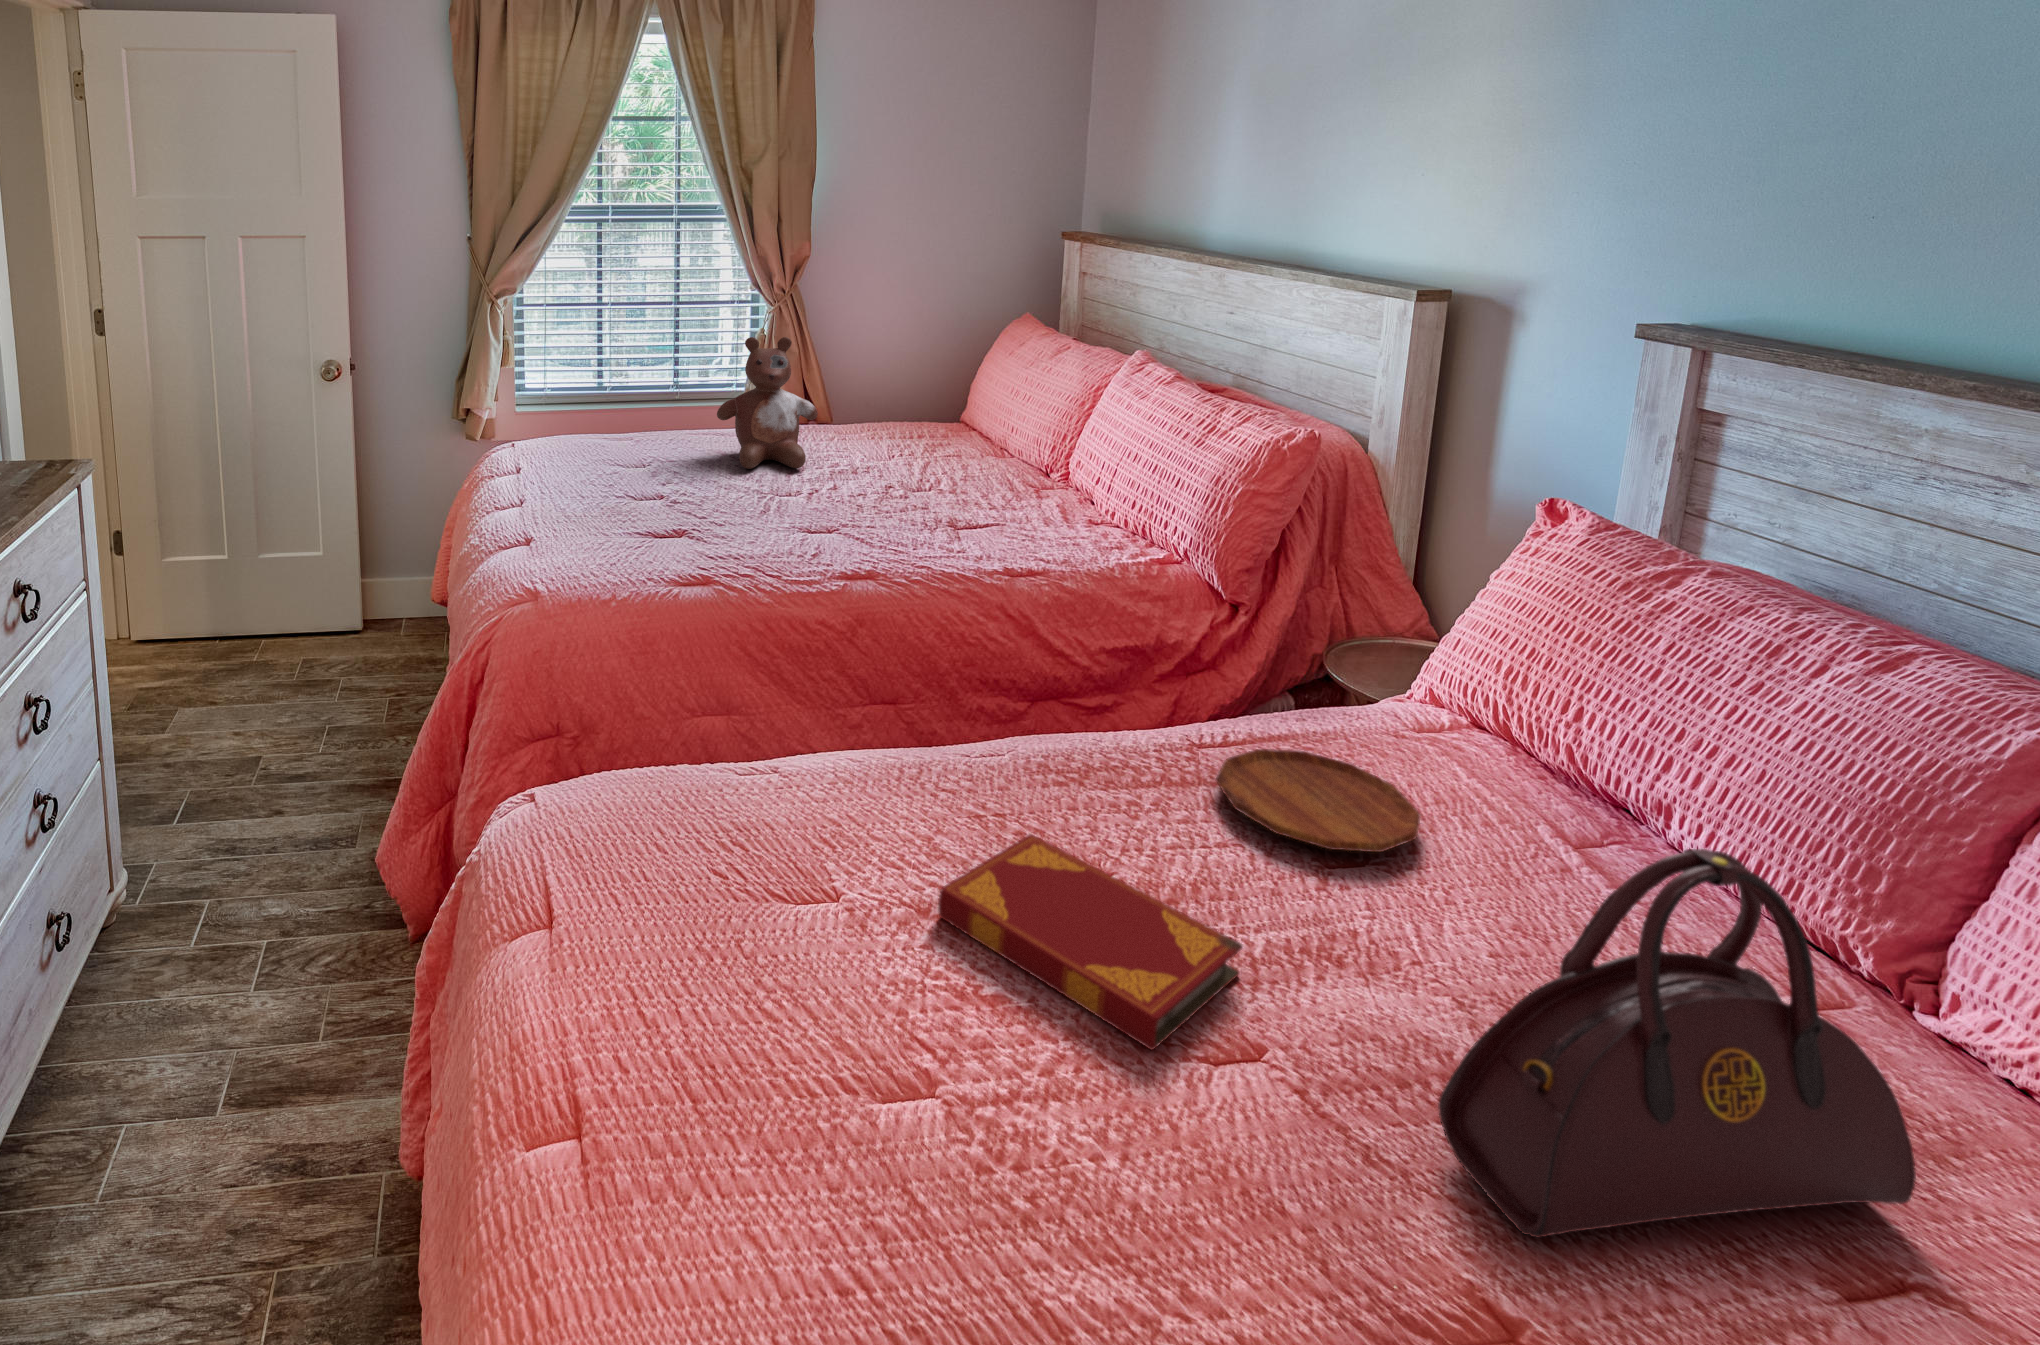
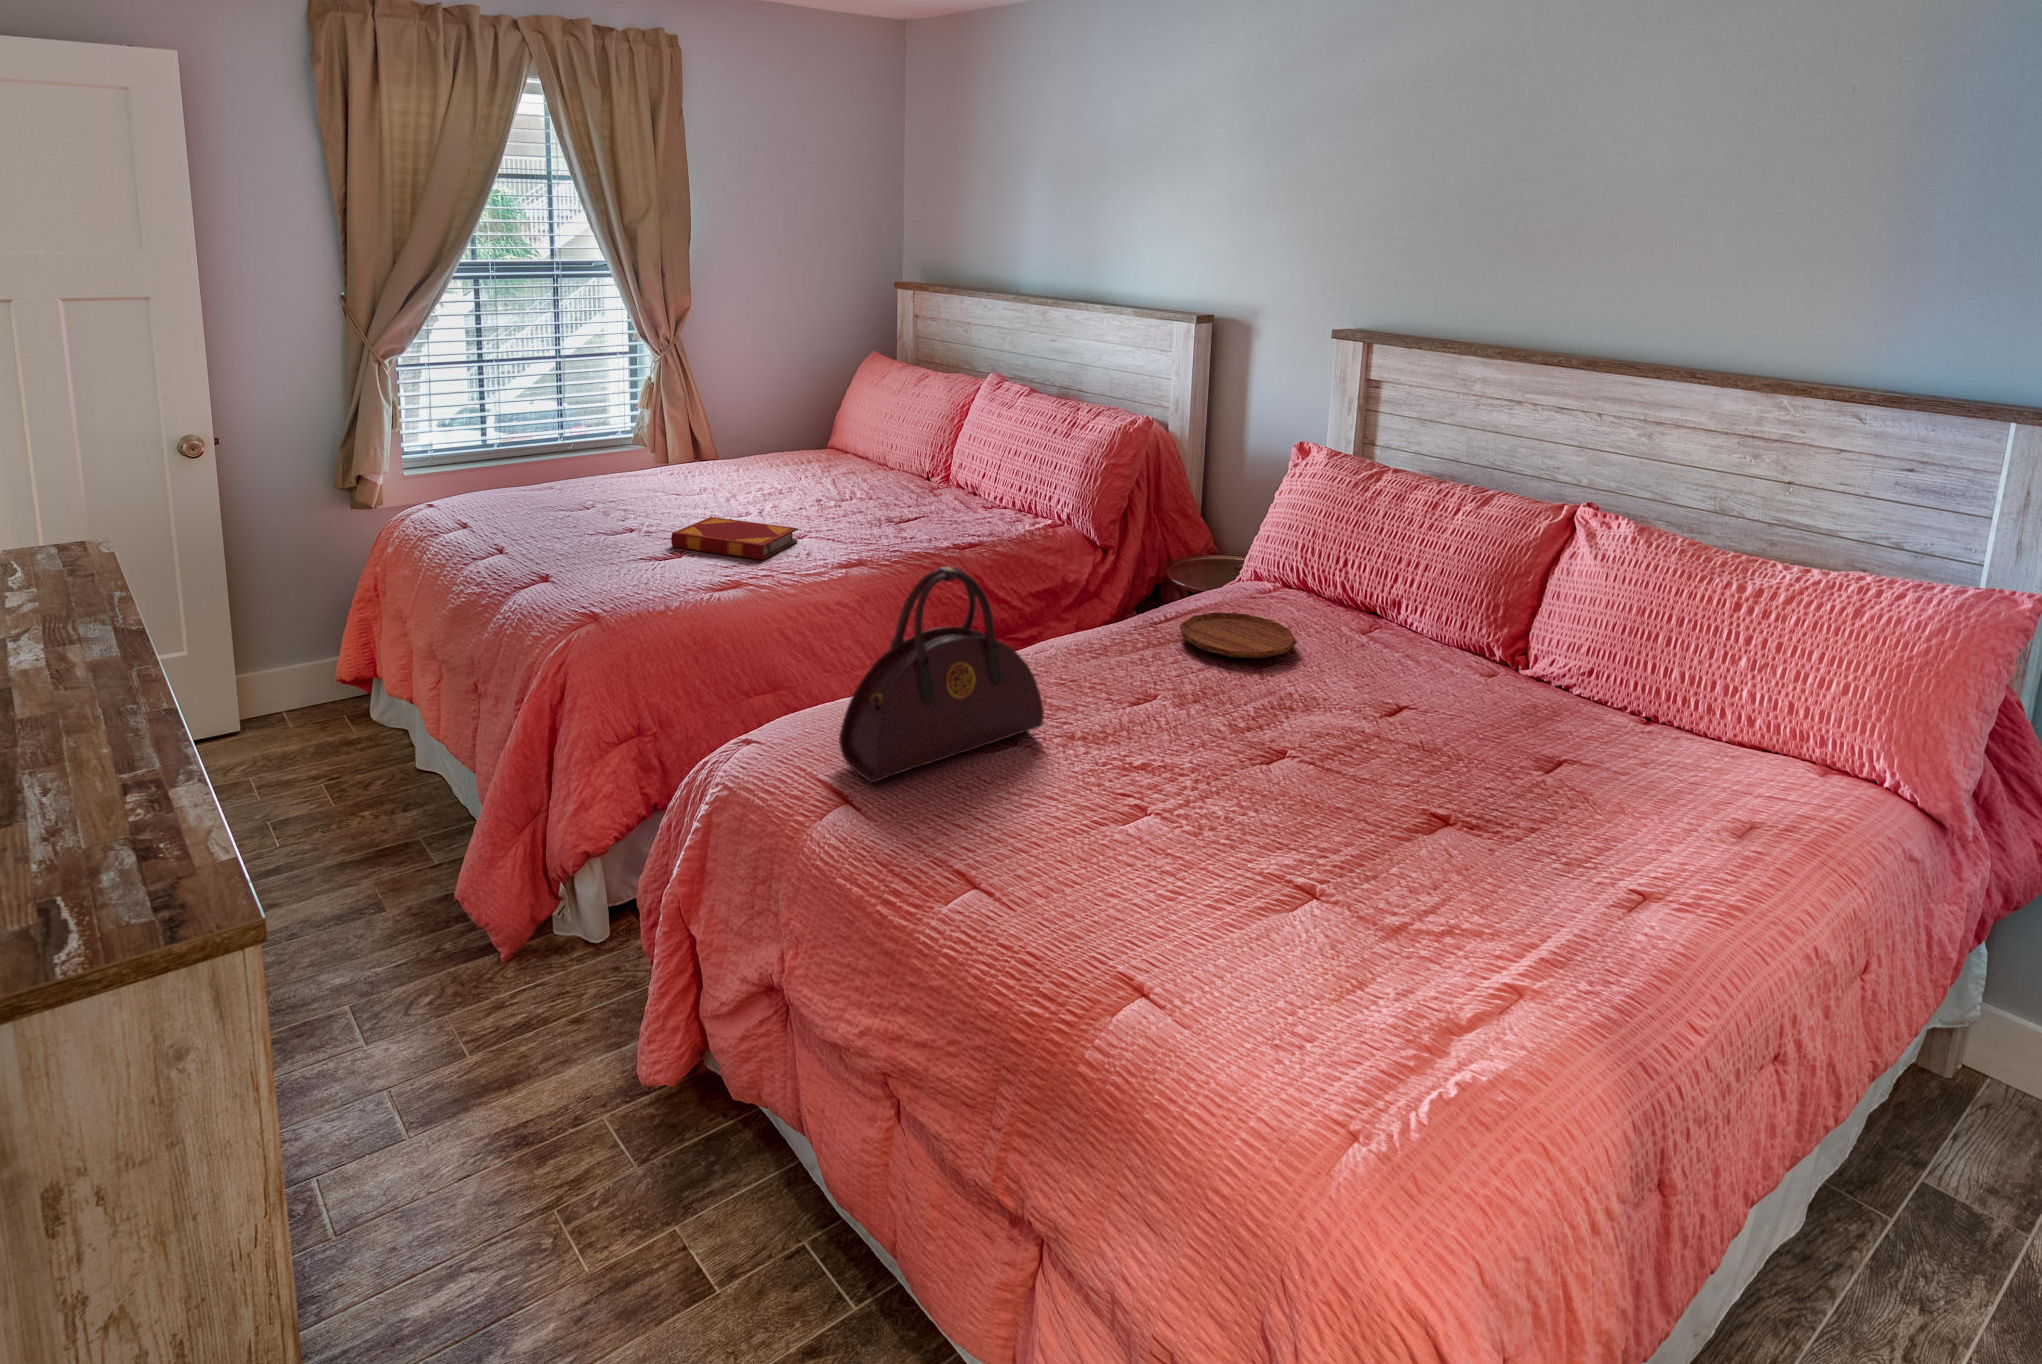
stuffed bear: present [717,337,818,469] -> none [655,379,745,499]
hardback book: present [938,834,1242,1050] -> present [671,517,798,560]
handbag: present [1438,849,1916,1238] -> present [839,566,1044,783]

